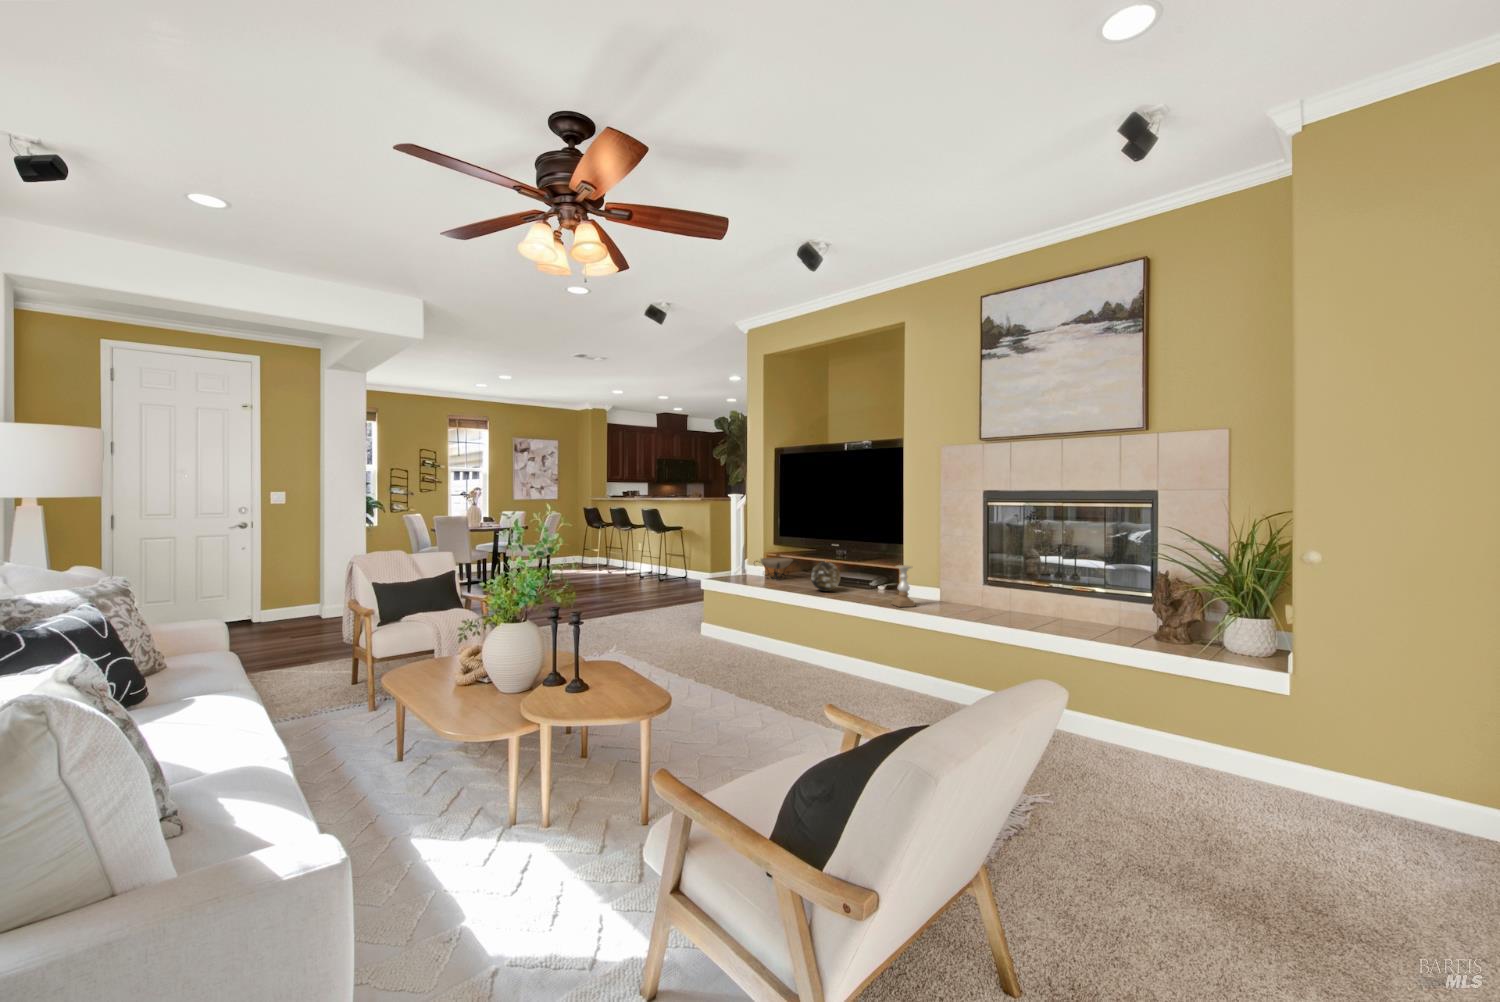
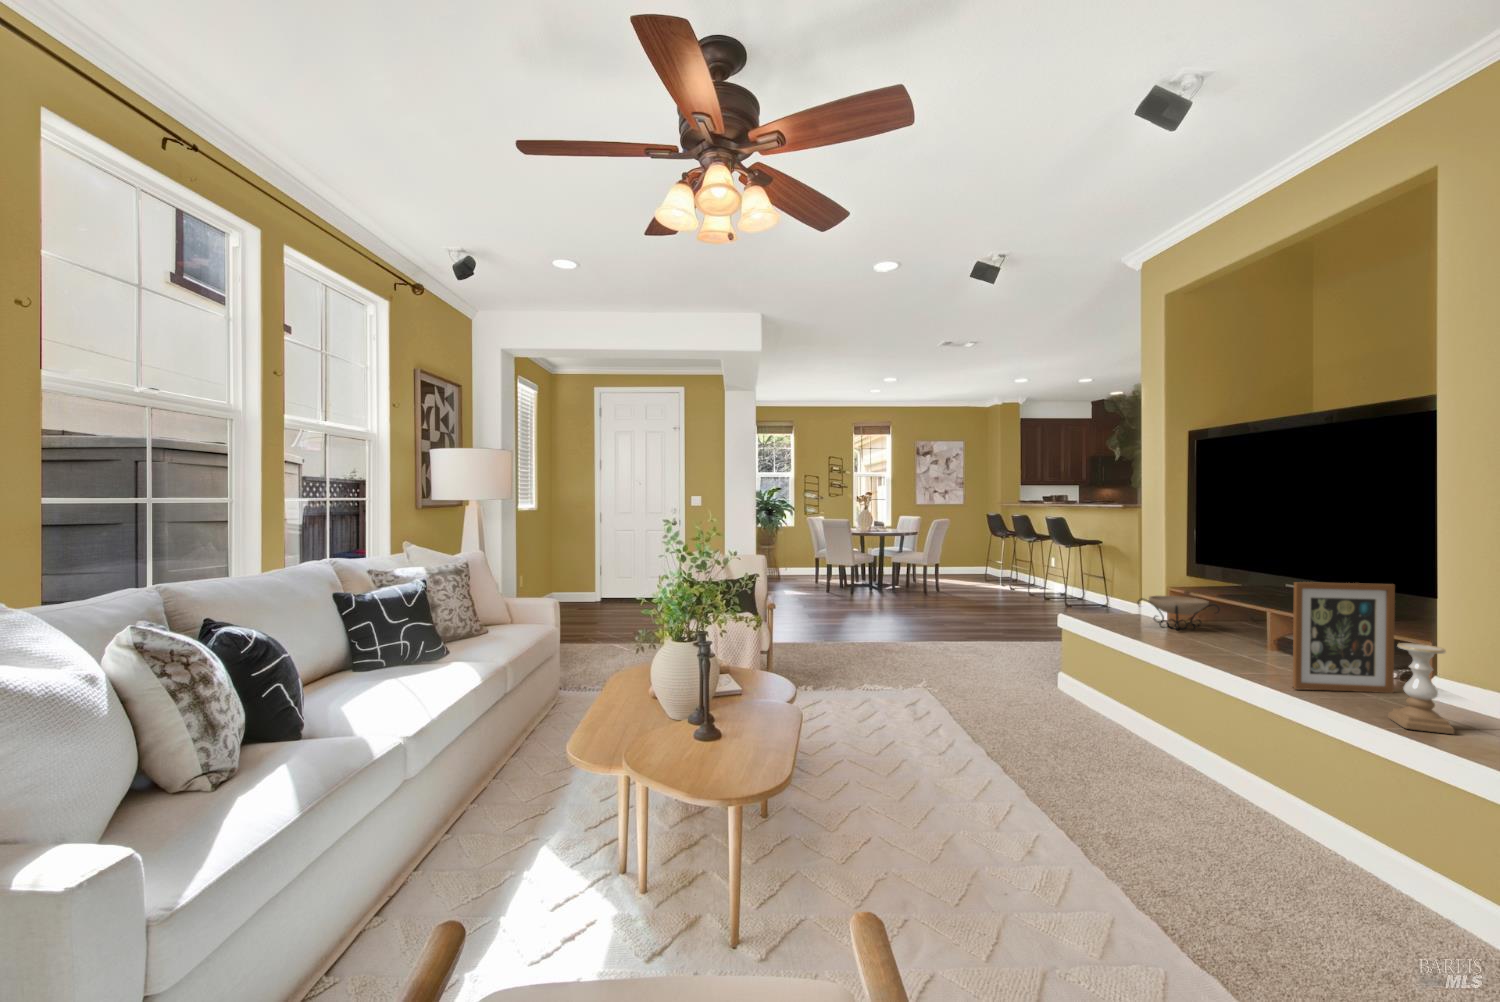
picture frame: none [850,538,888,598] -> present [1293,582,1395,693]
decorative orb: present [811,562,840,591] -> none [1221,615,1284,666]

